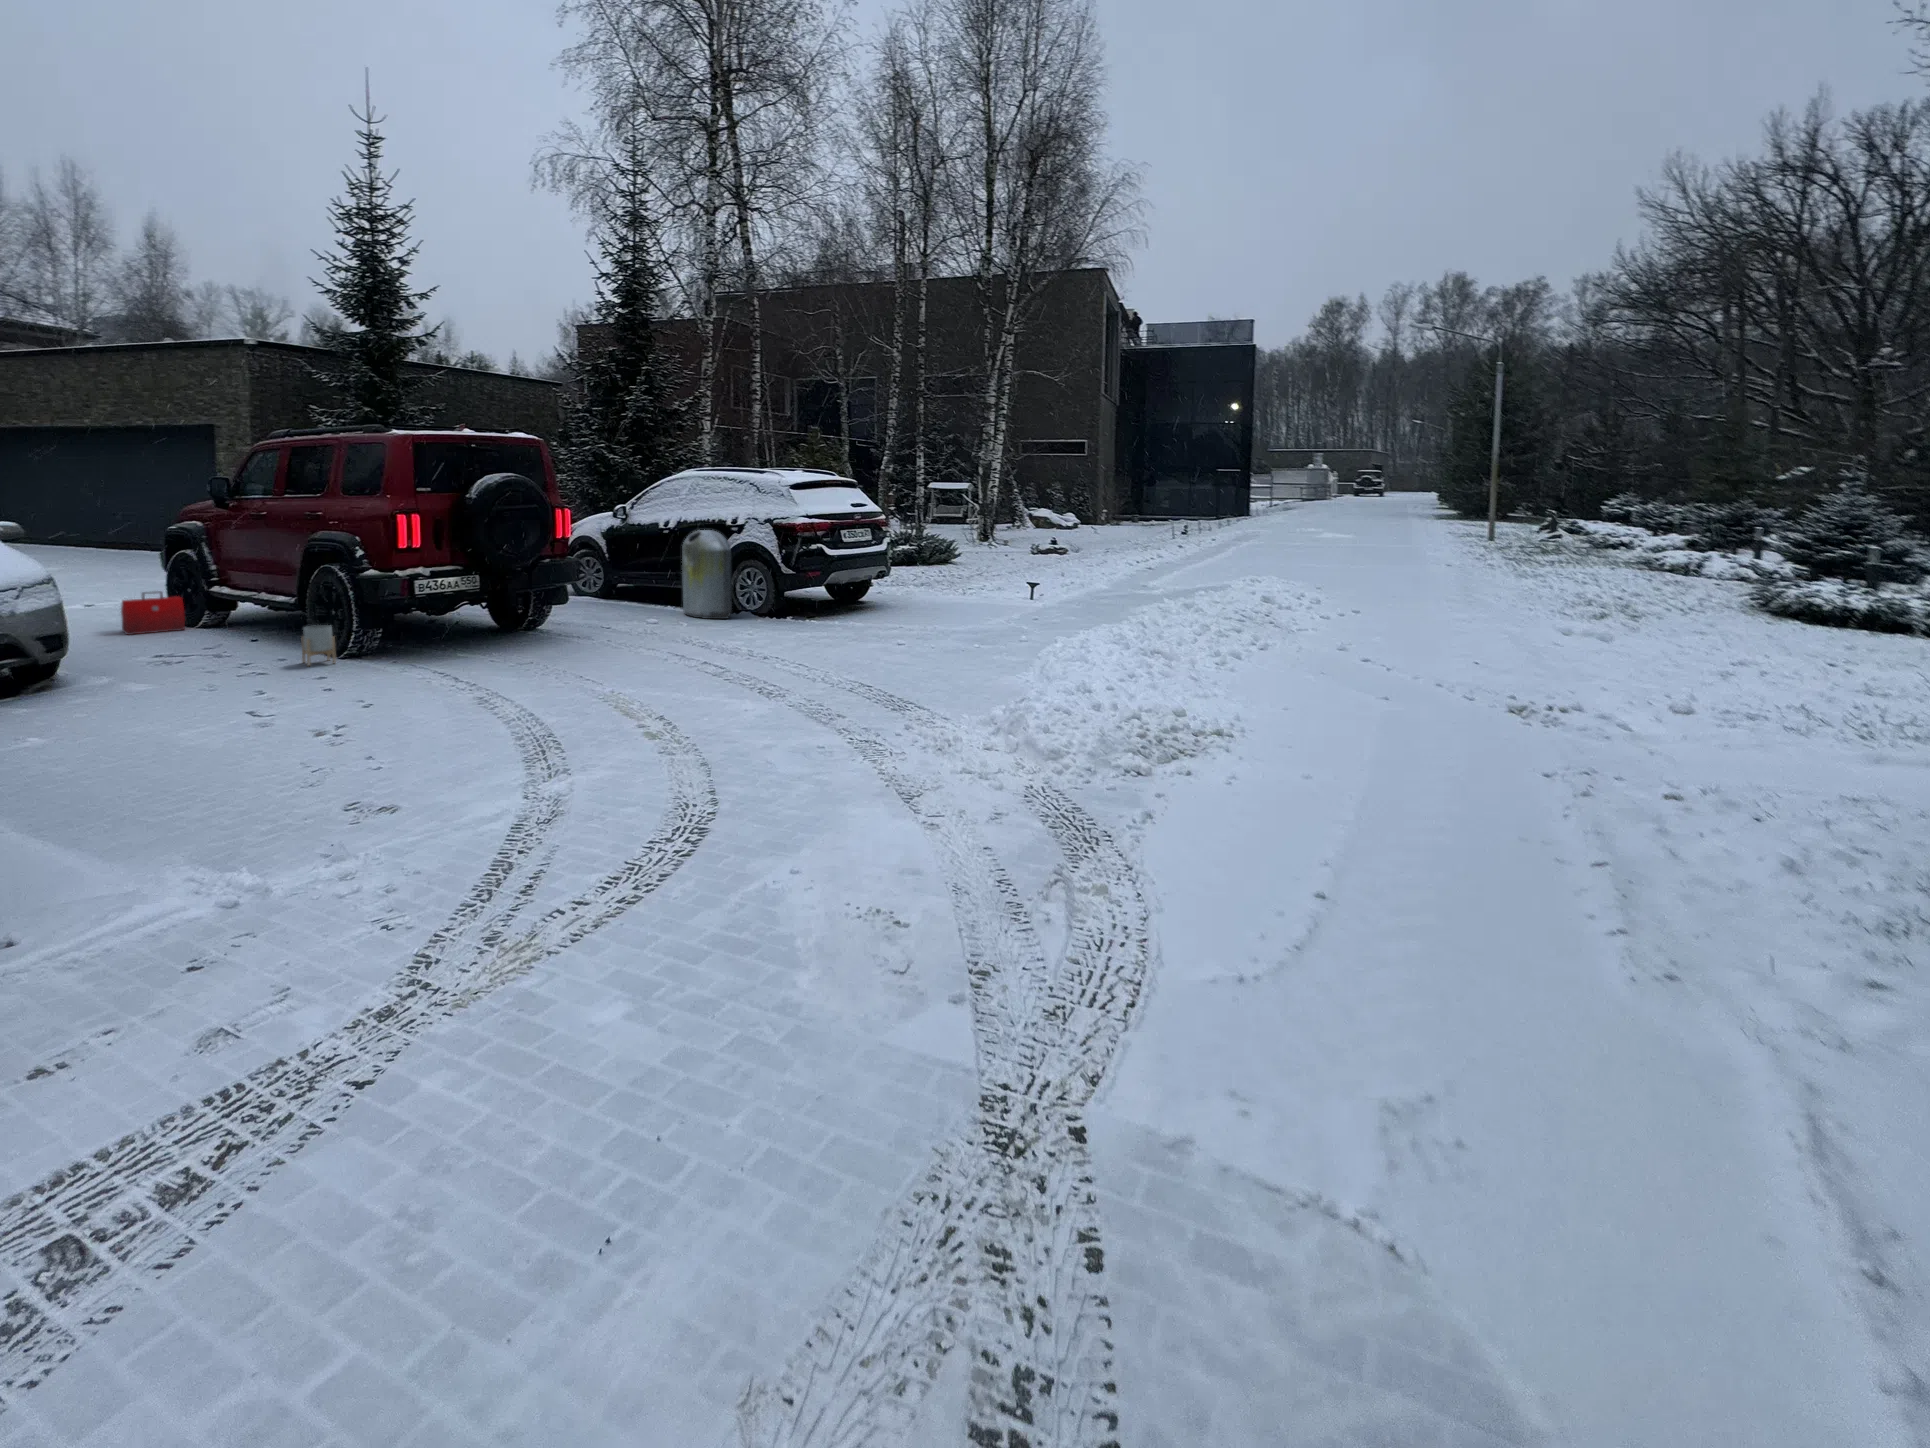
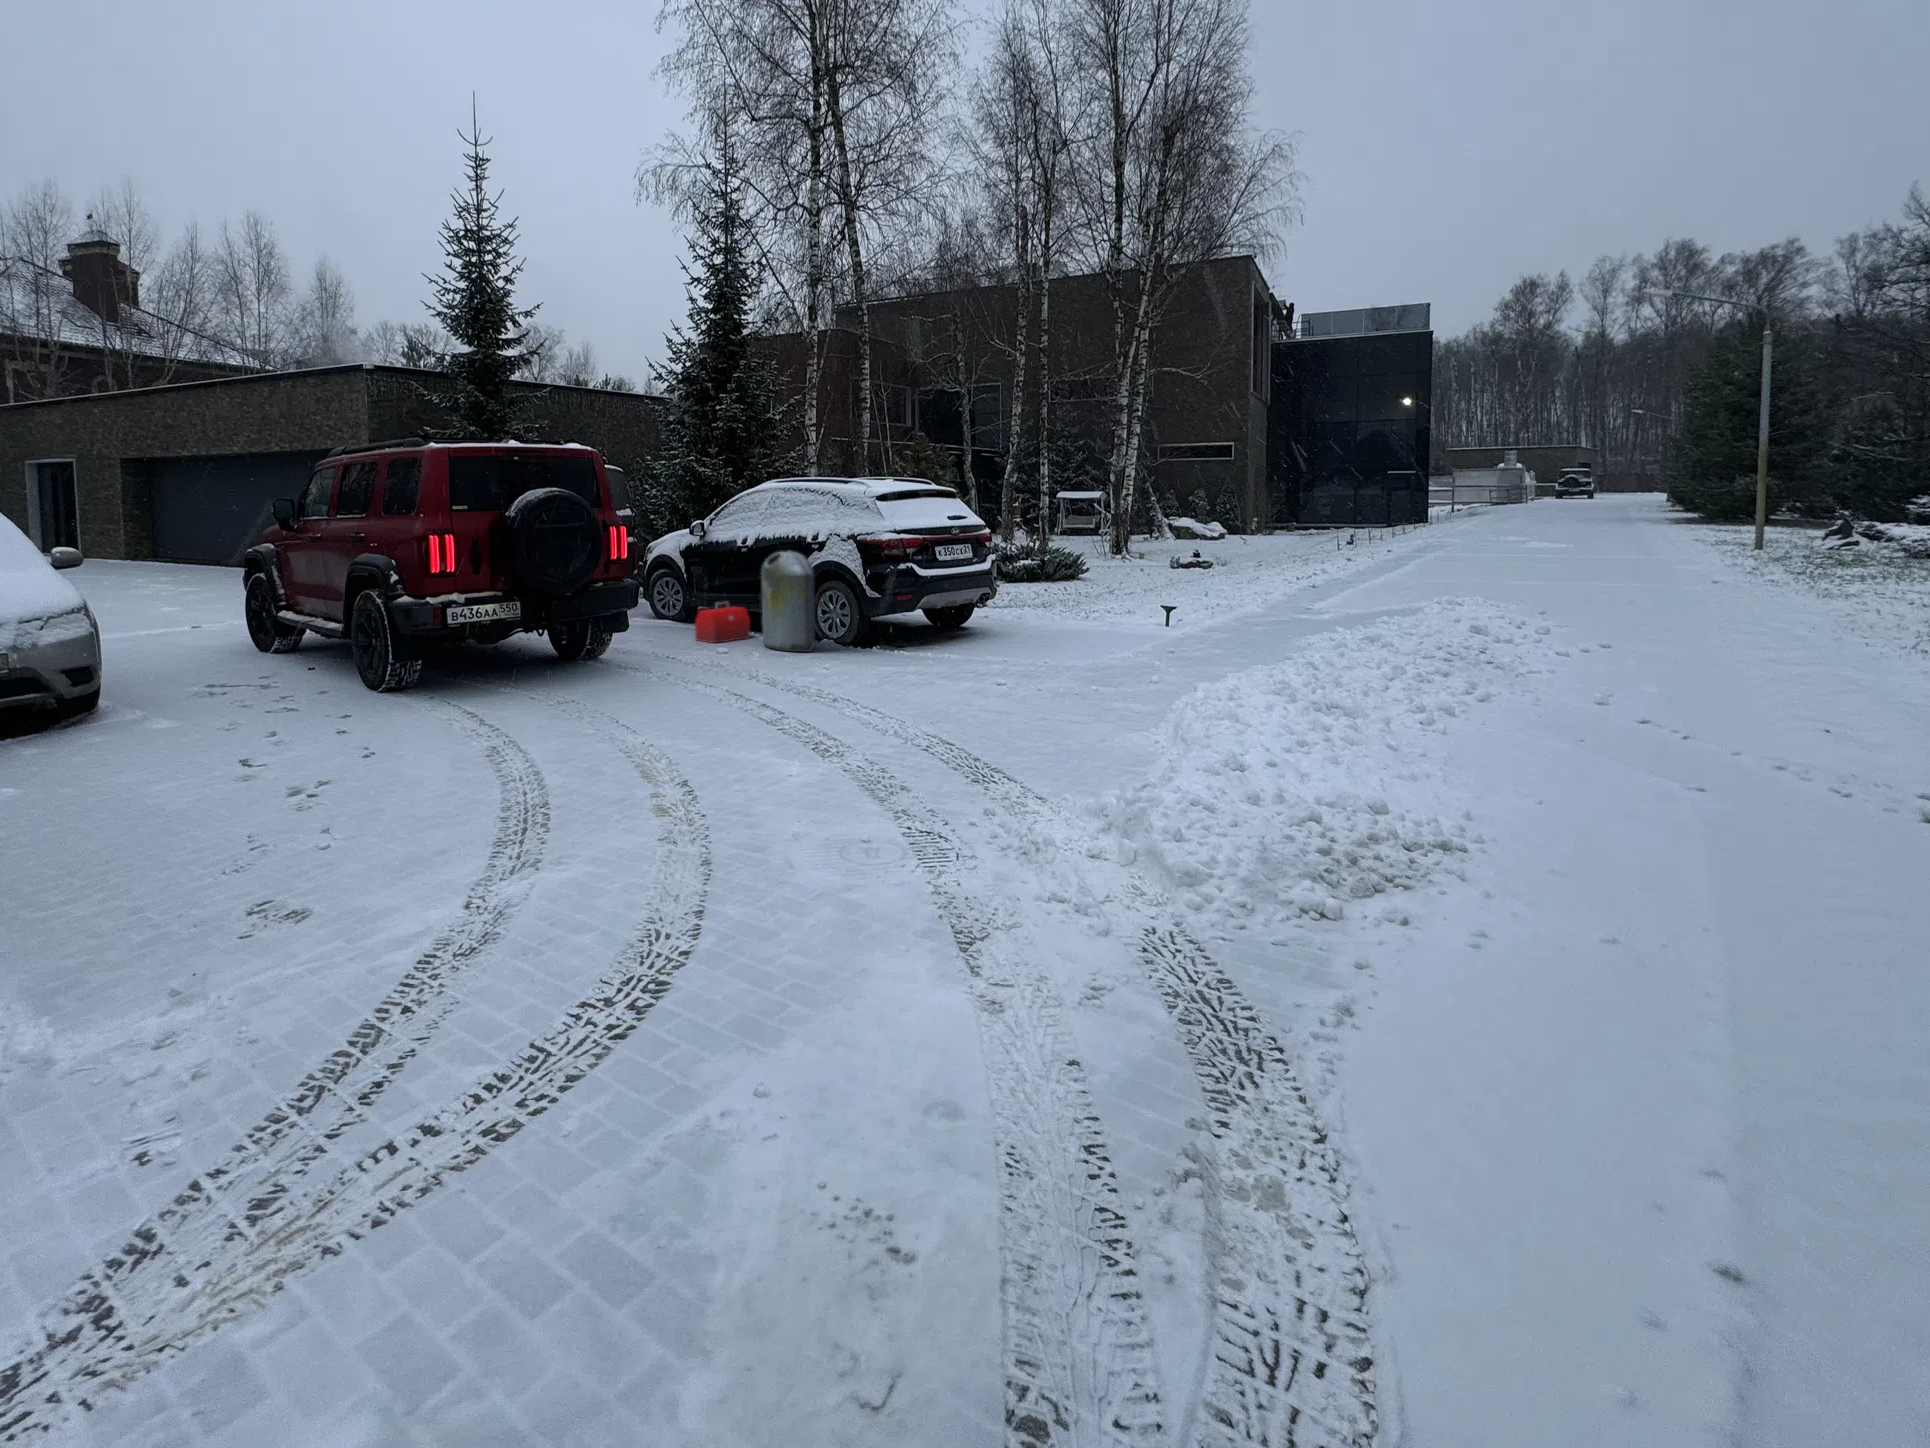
toolbox: present [121,591,185,635] -> present [695,602,750,643]
planter: present [301,625,336,666] -> none [334,661,368,706]

